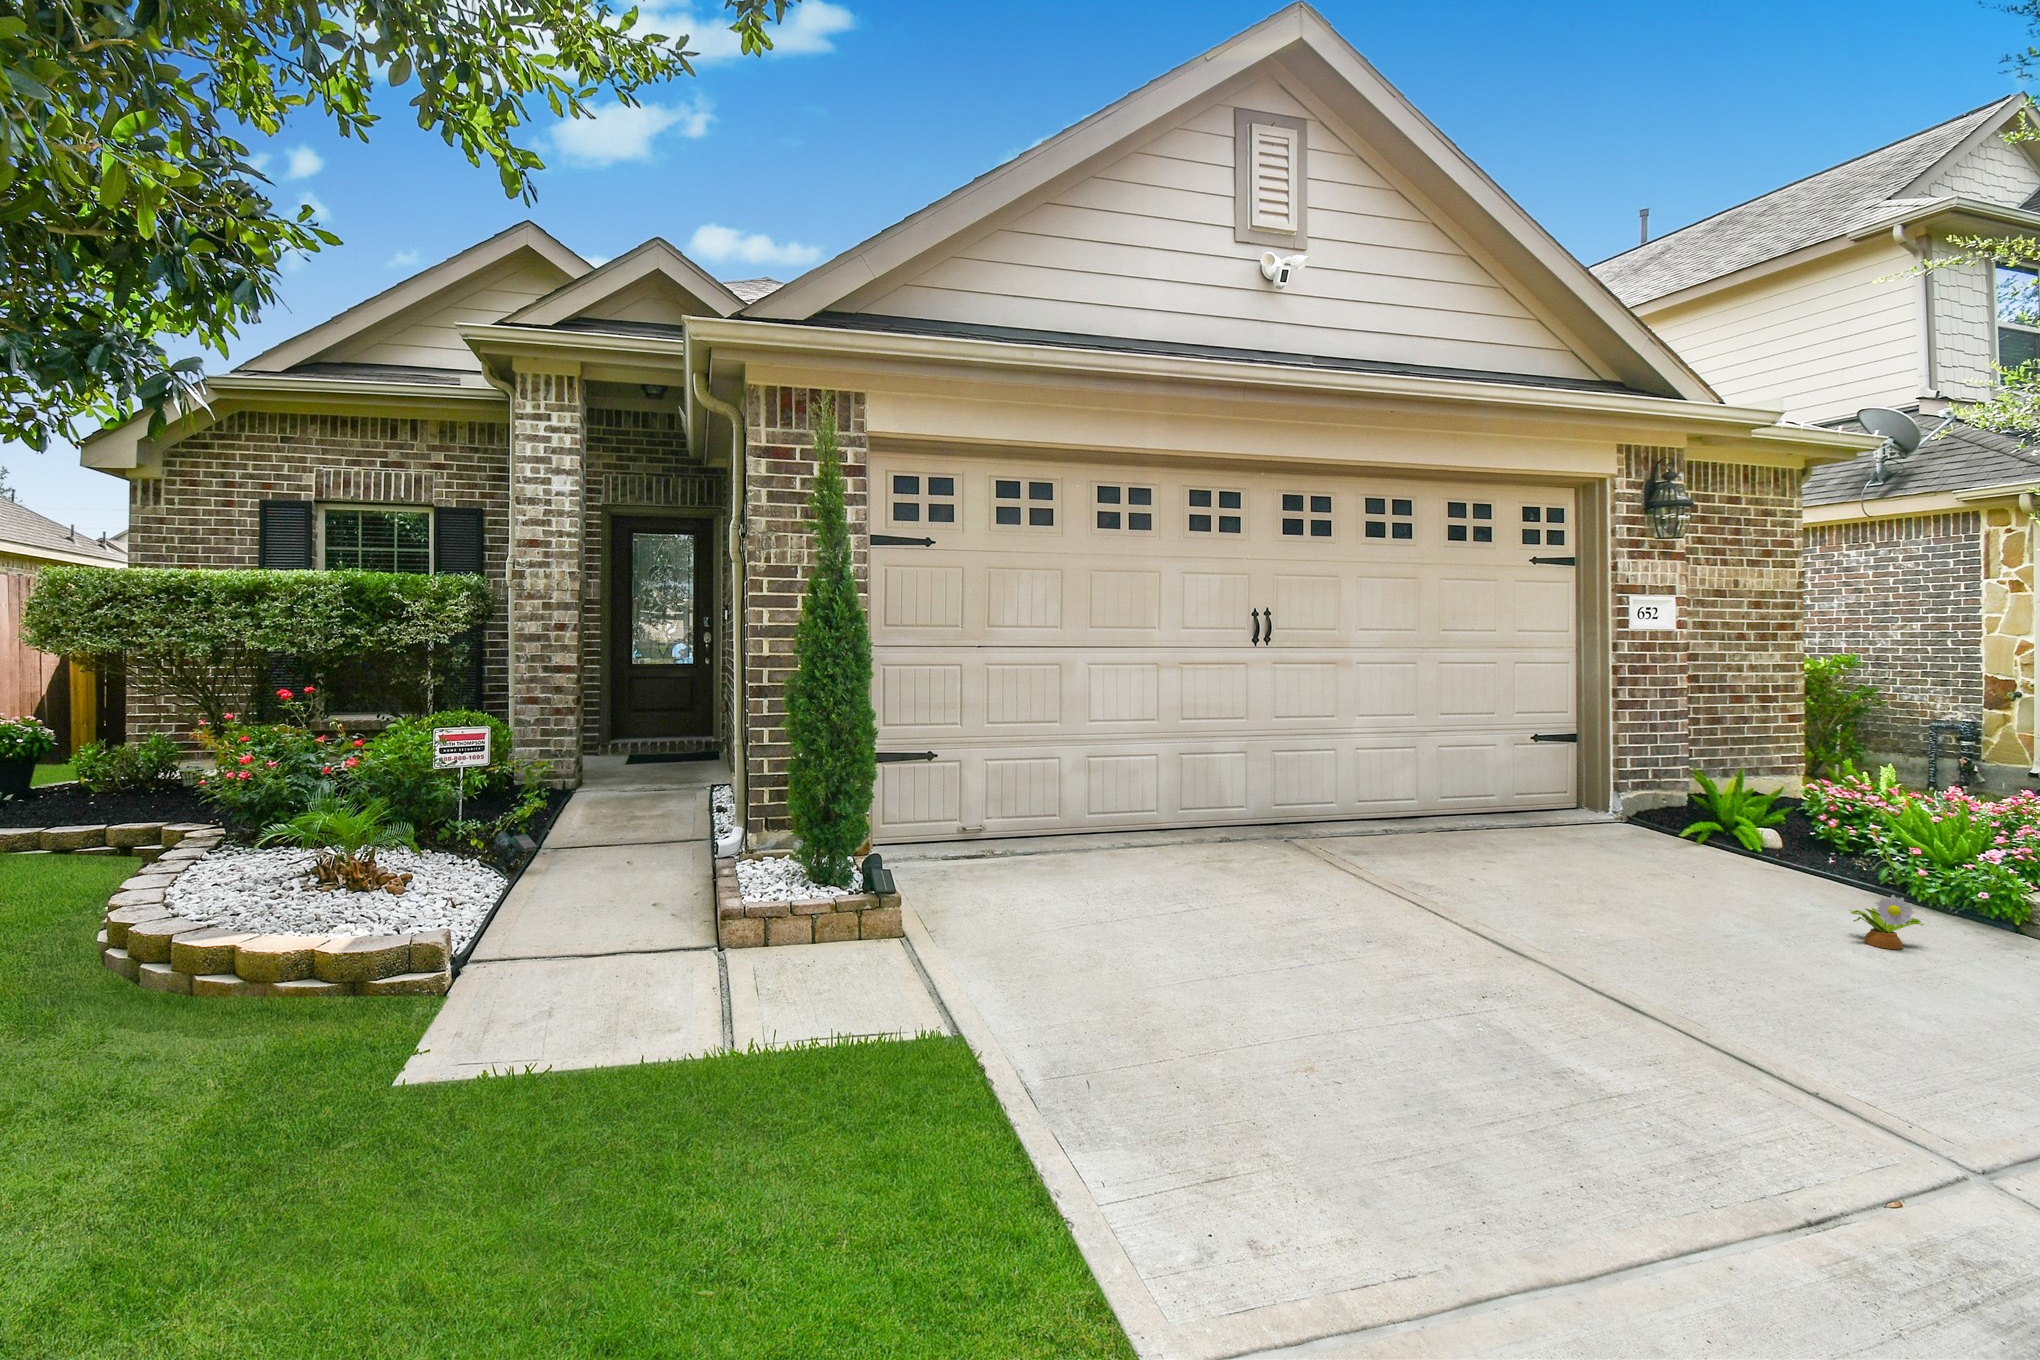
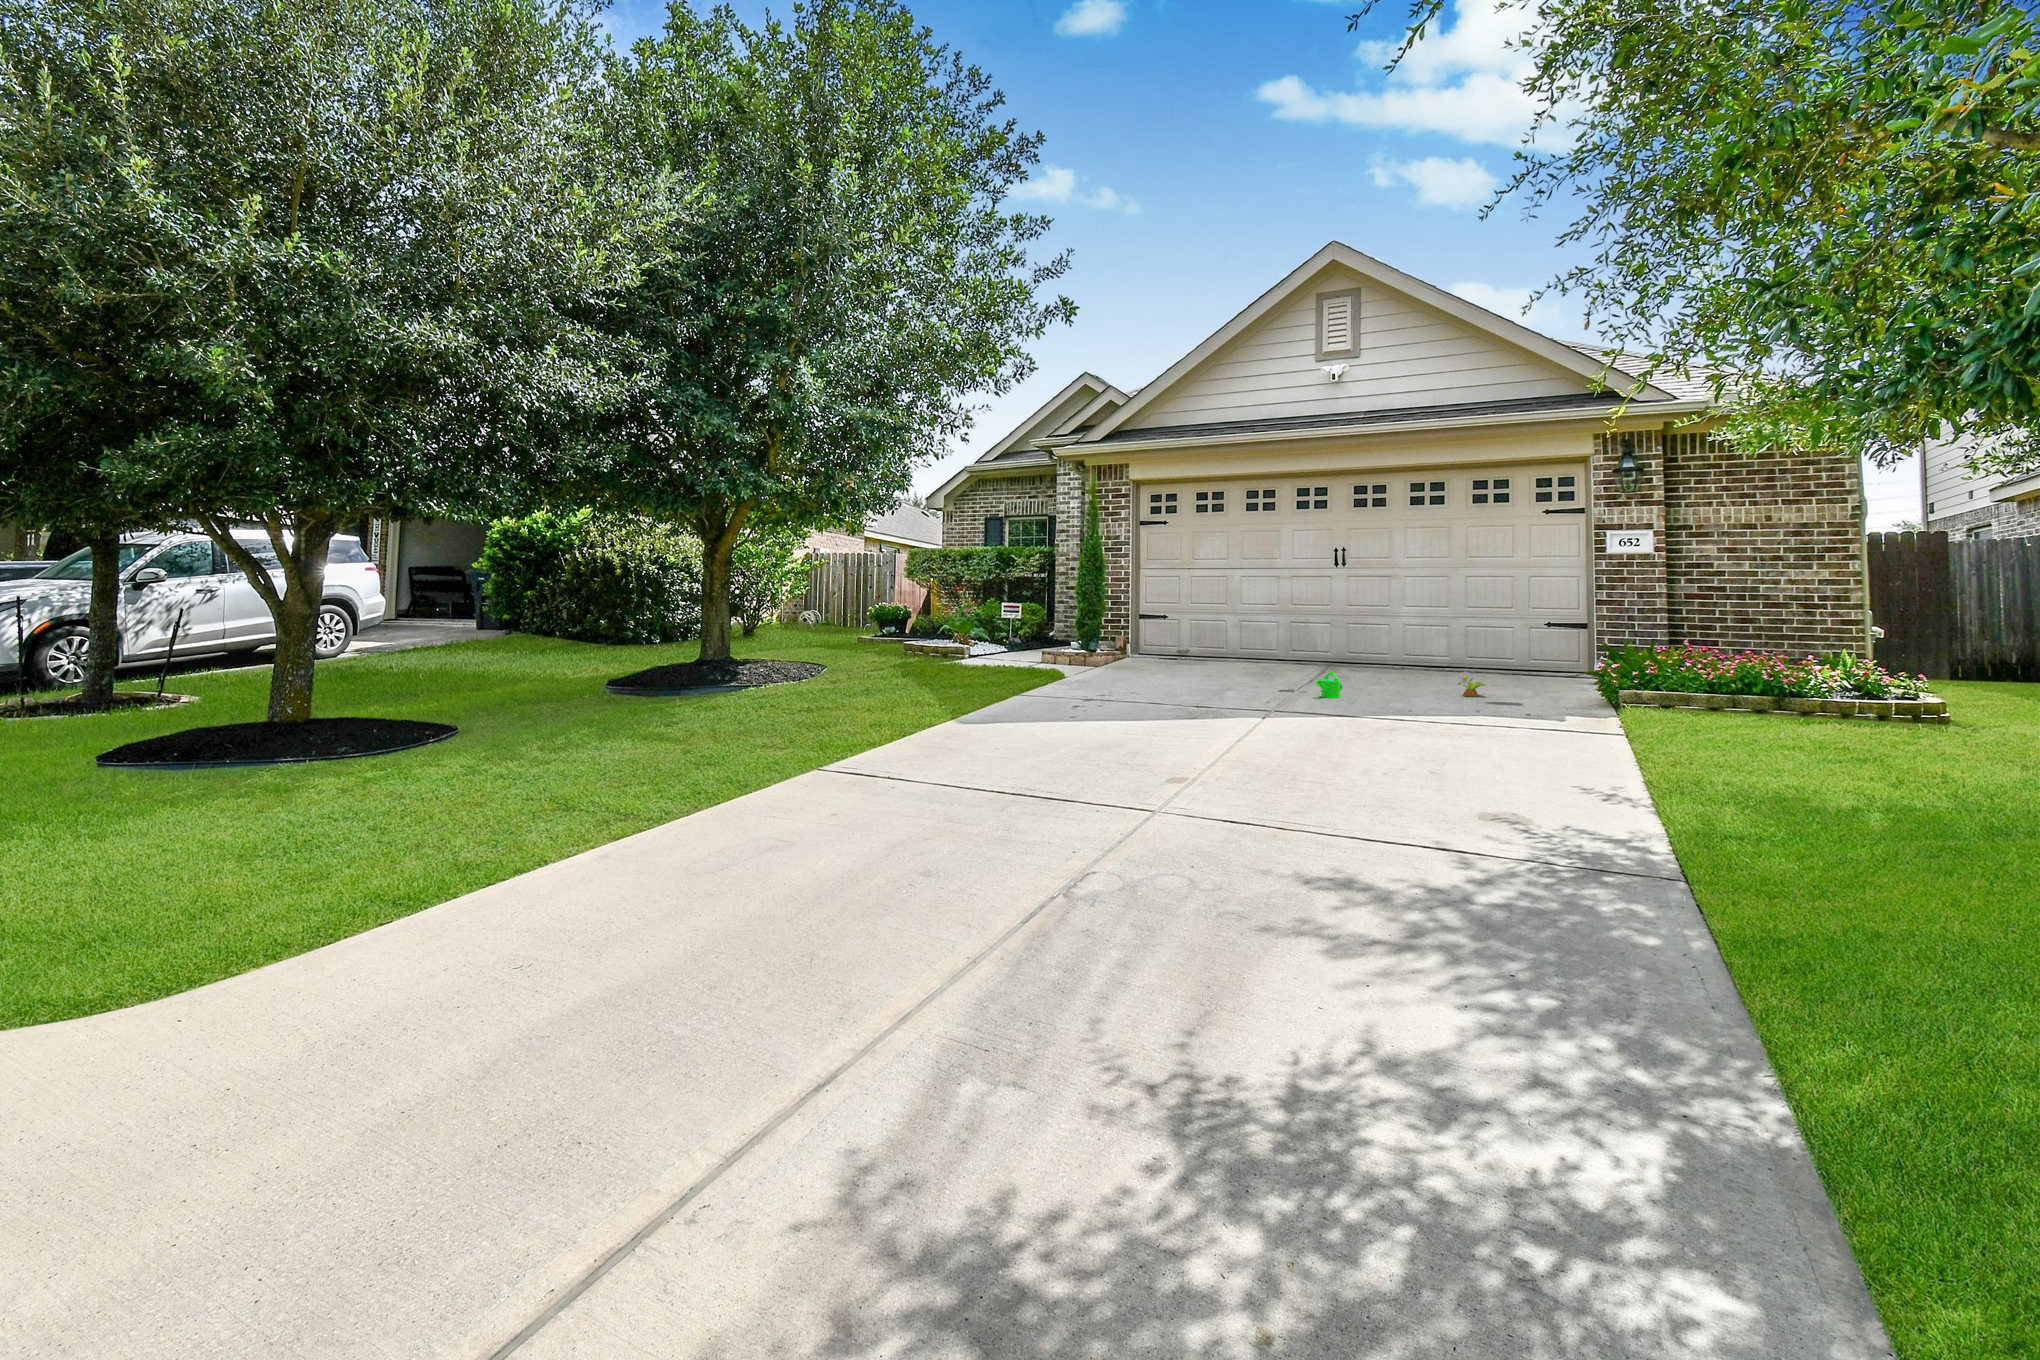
watering can: none [1766,951,1835,1027] -> present [1316,672,1343,698]

